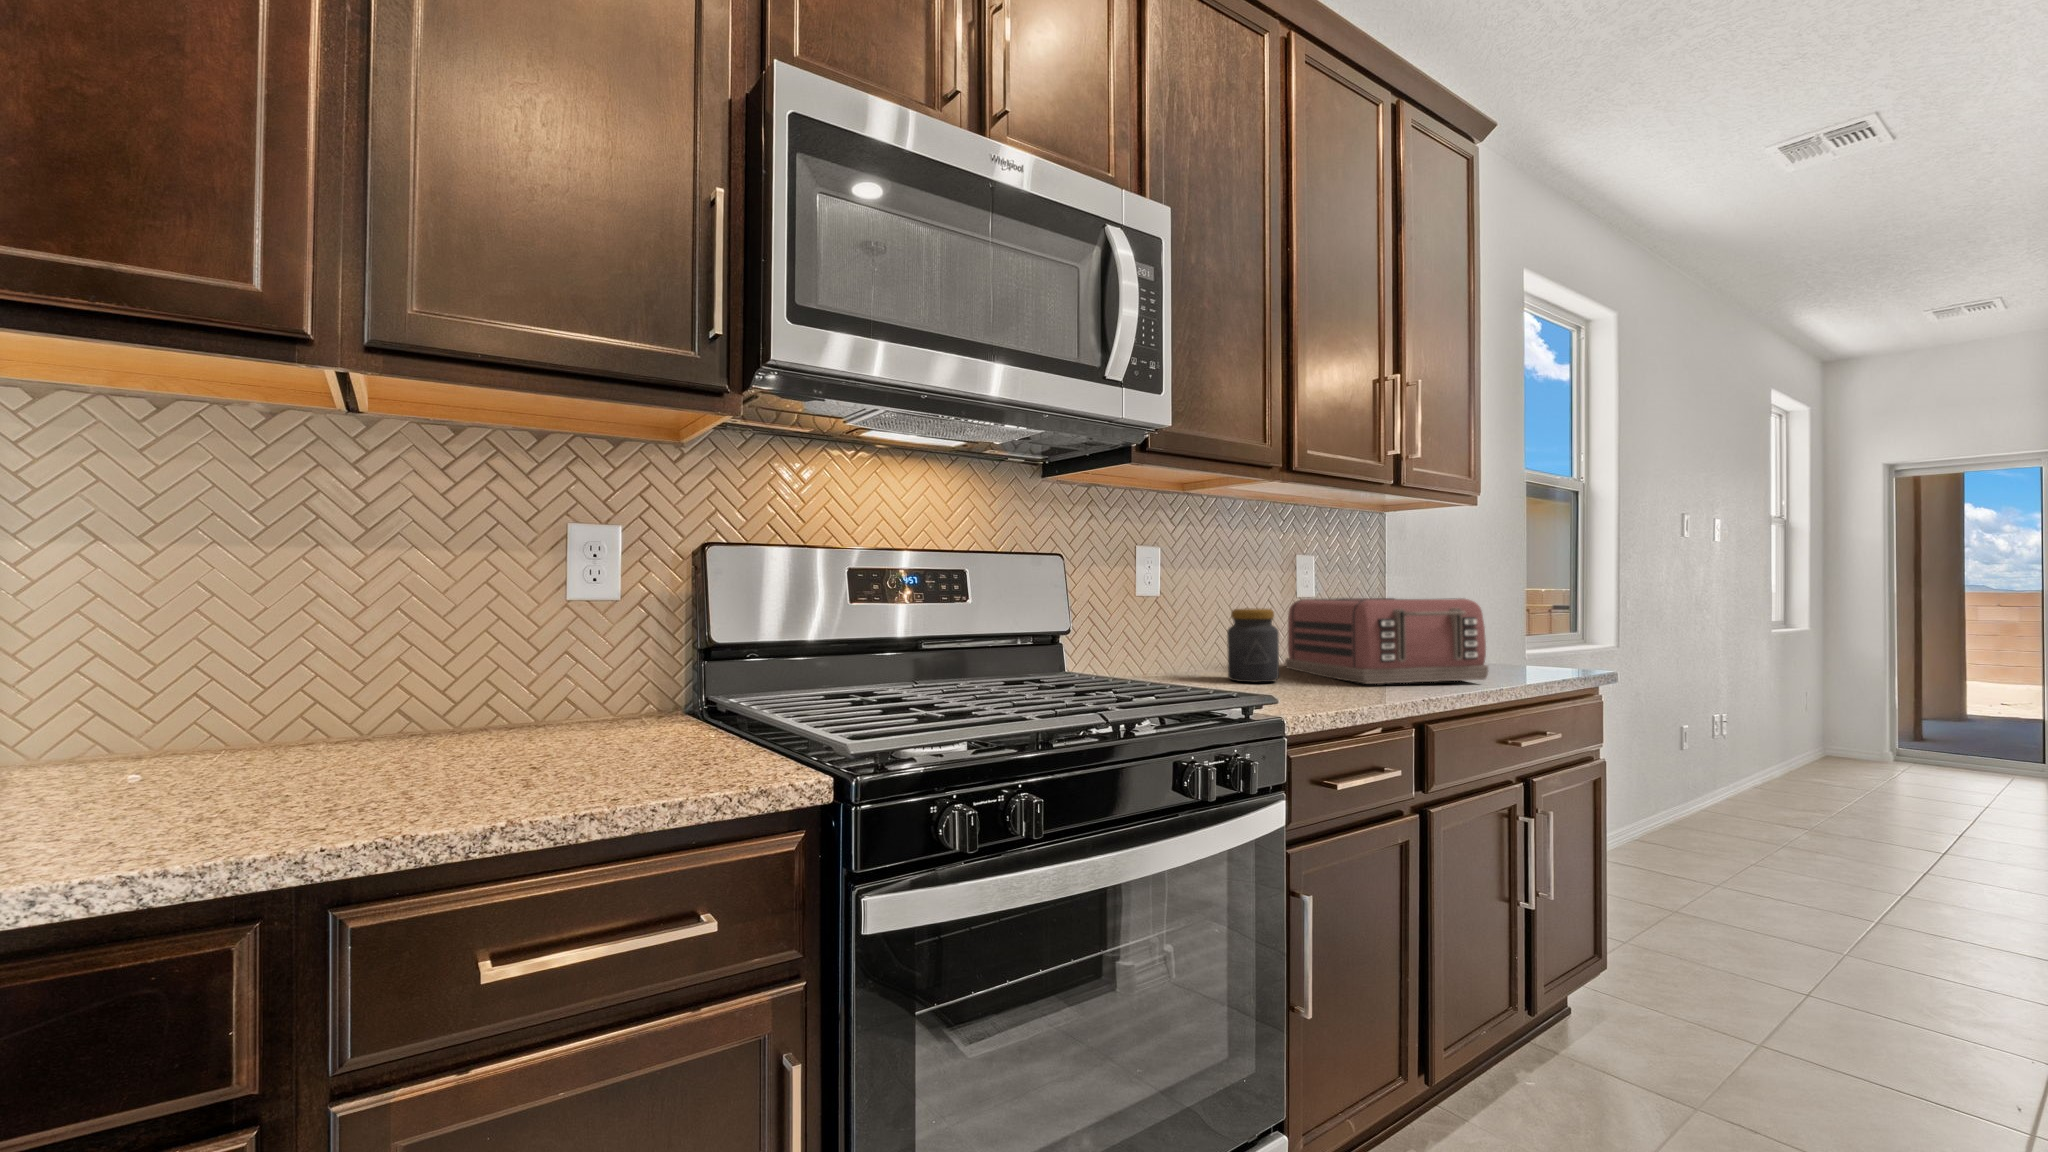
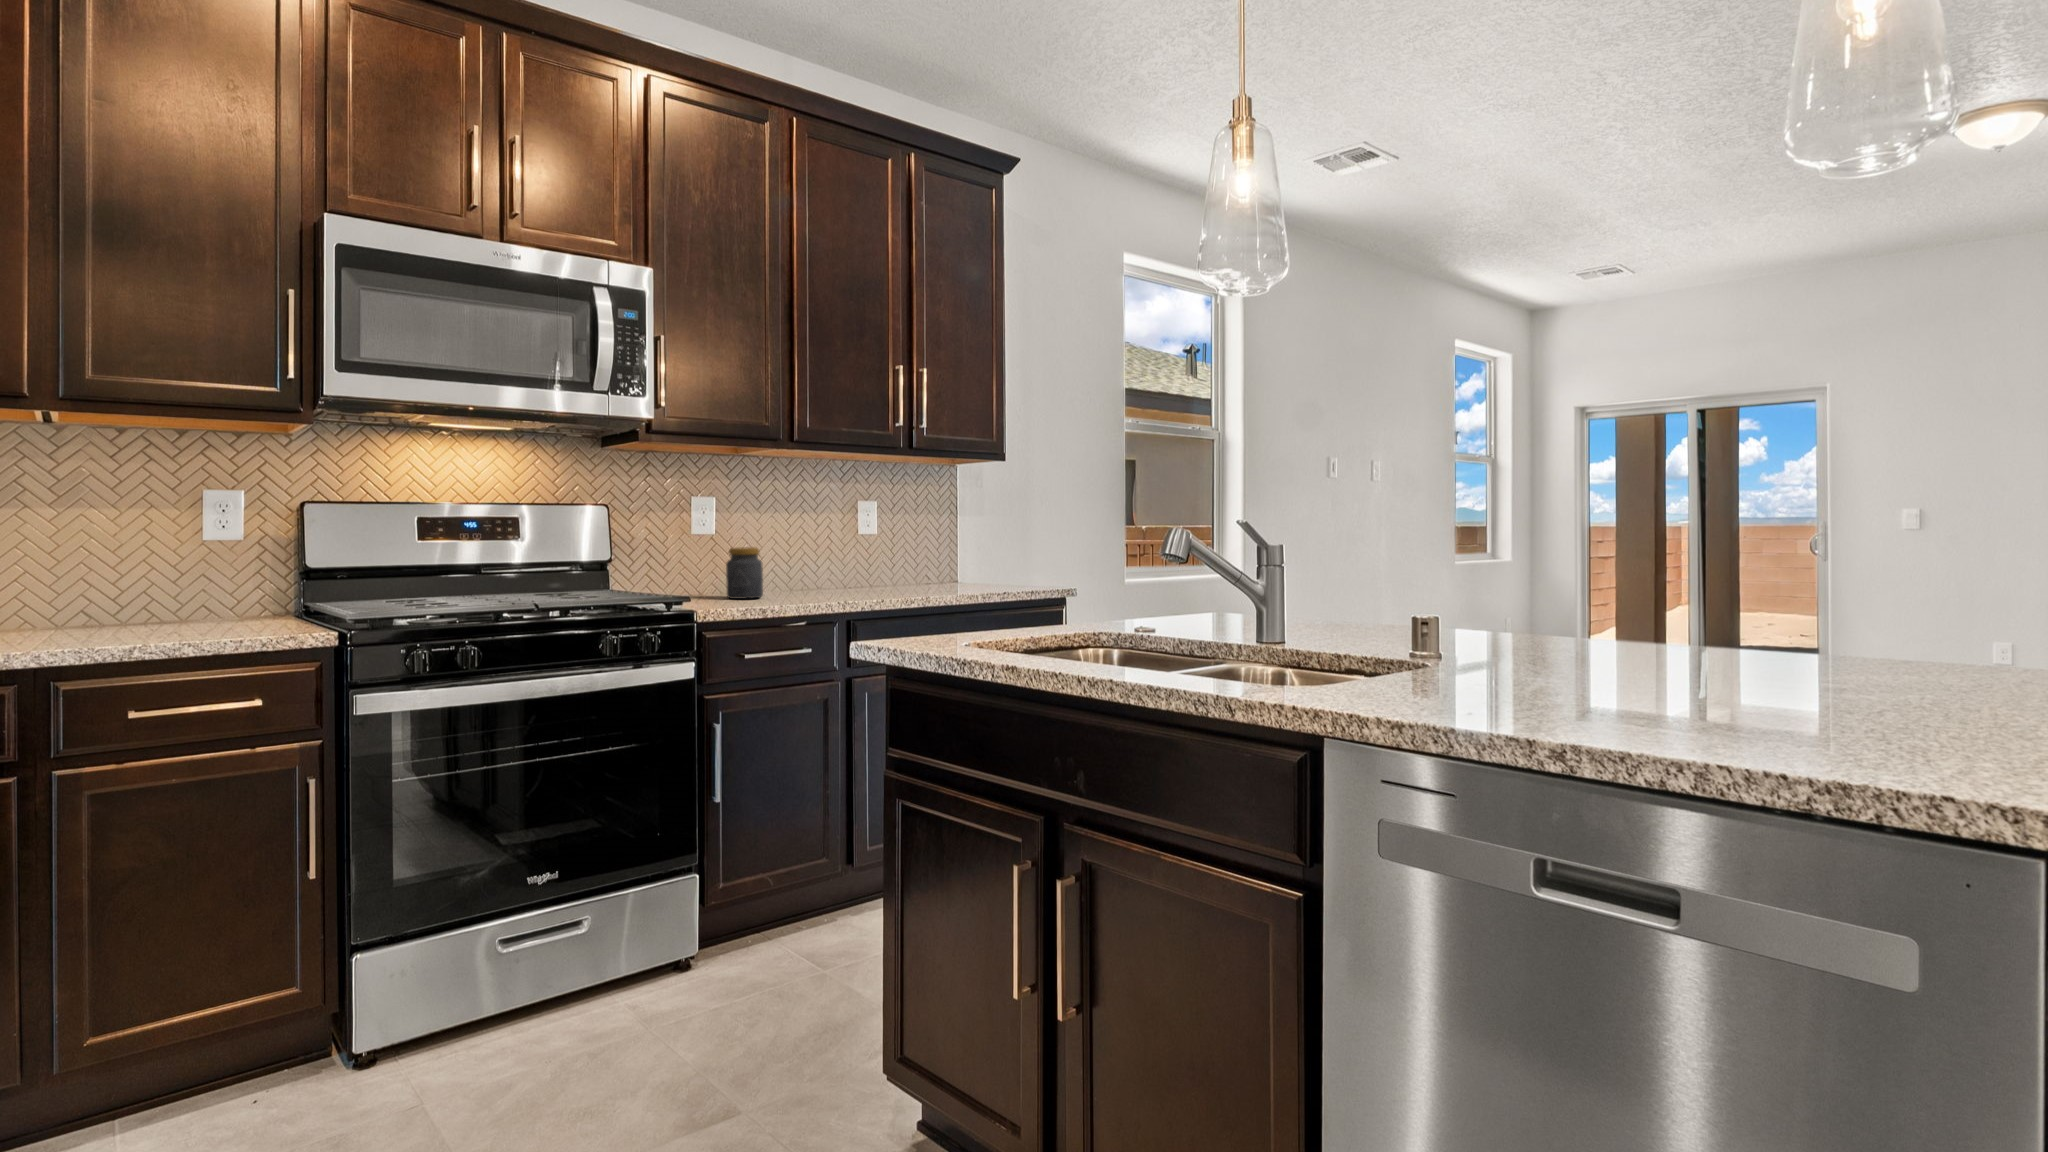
toaster: present [1285,598,1488,684] -> none [800,540,914,599]

